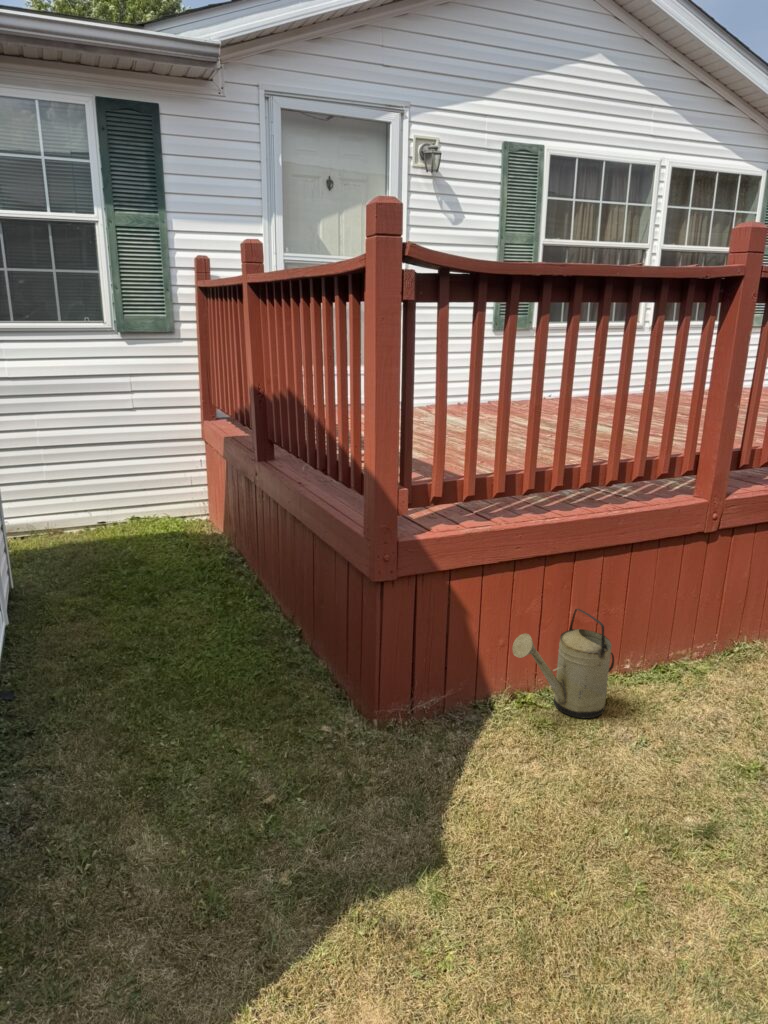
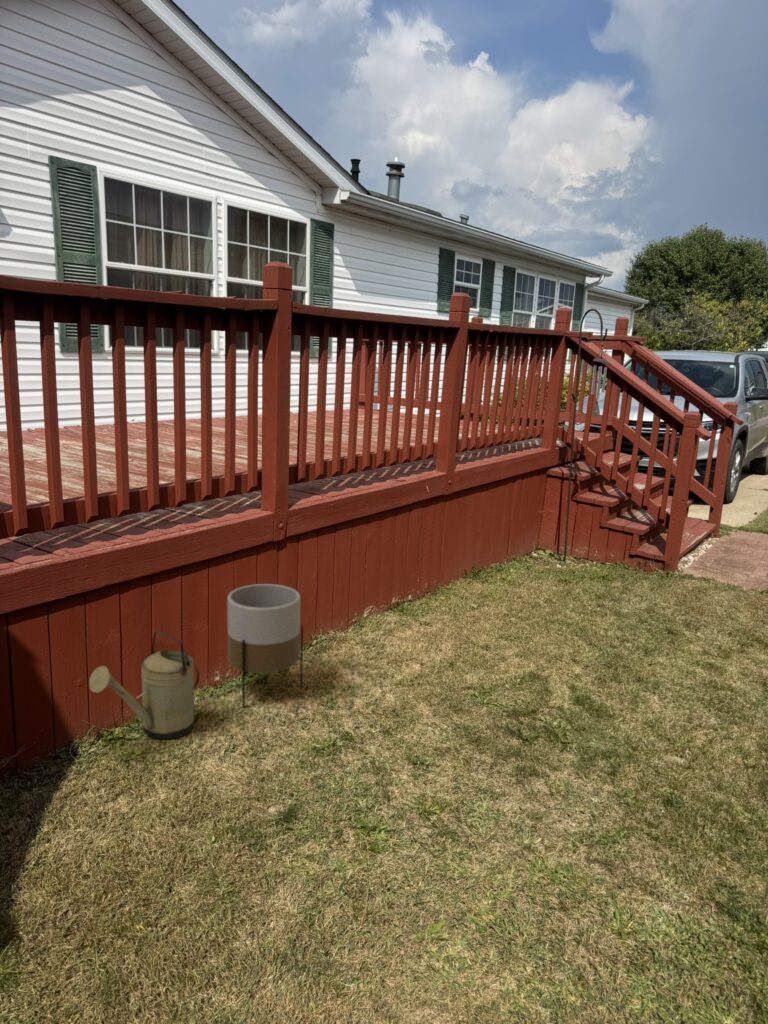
planter: none [644,577,735,704] -> present [227,584,303,707]

